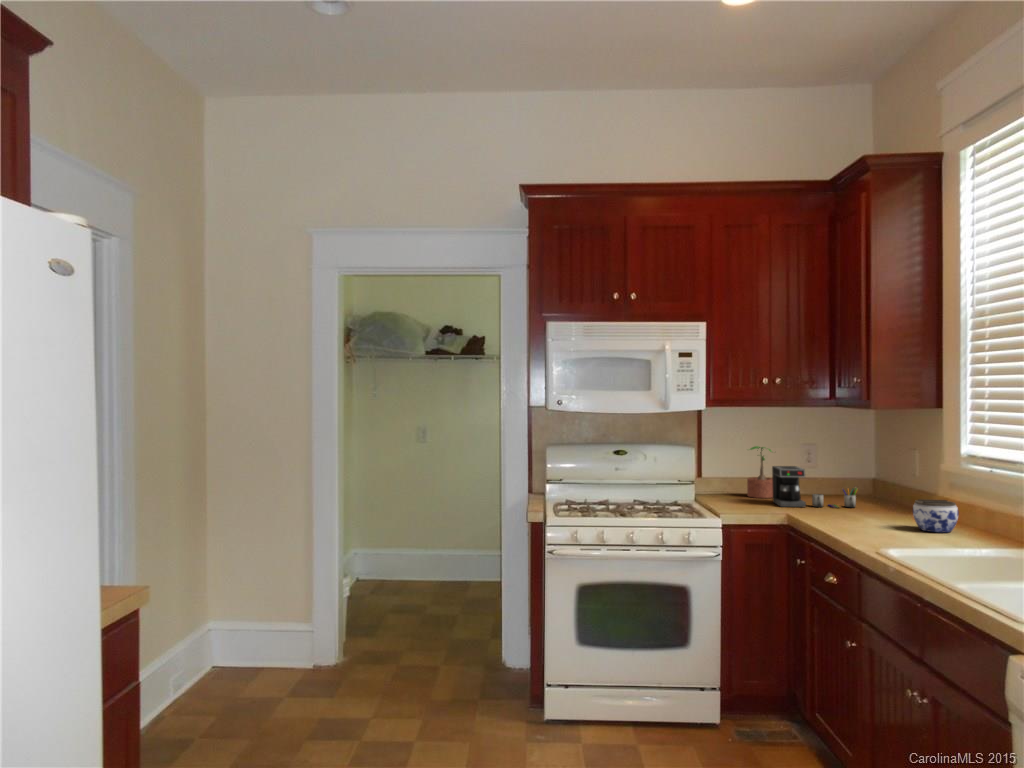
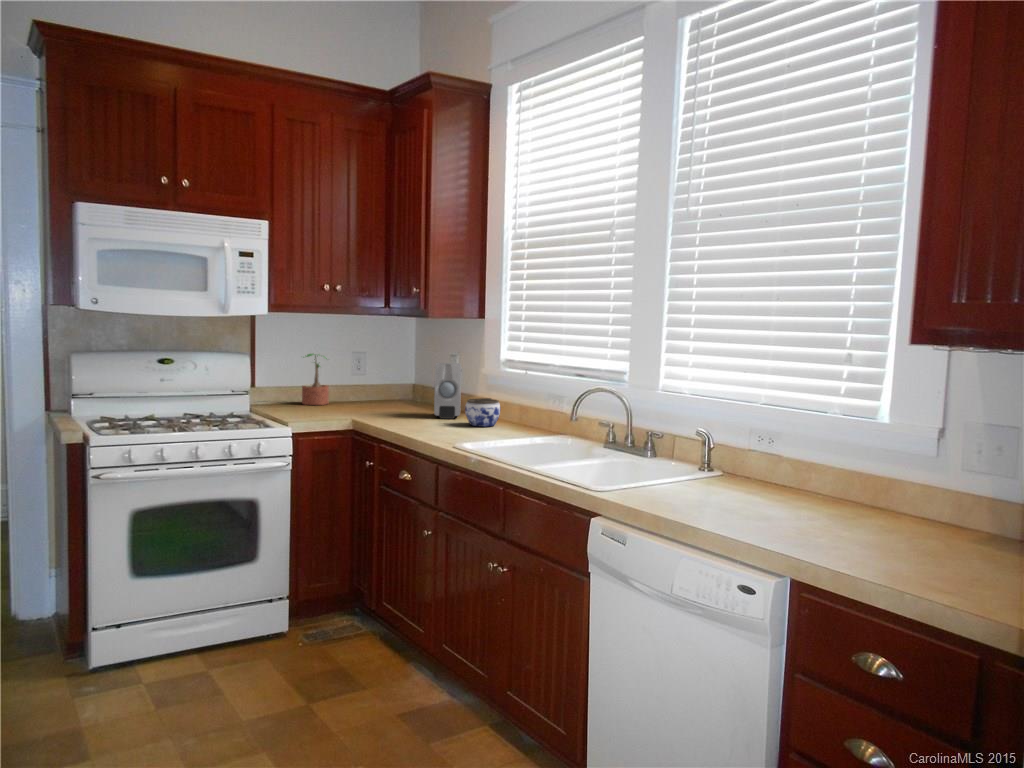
soap dispenser: none [880,458,916,521] -> present [434,363,461,419]
coffee maker: present [772,466,858,507] -> none [330,372,409,413]

